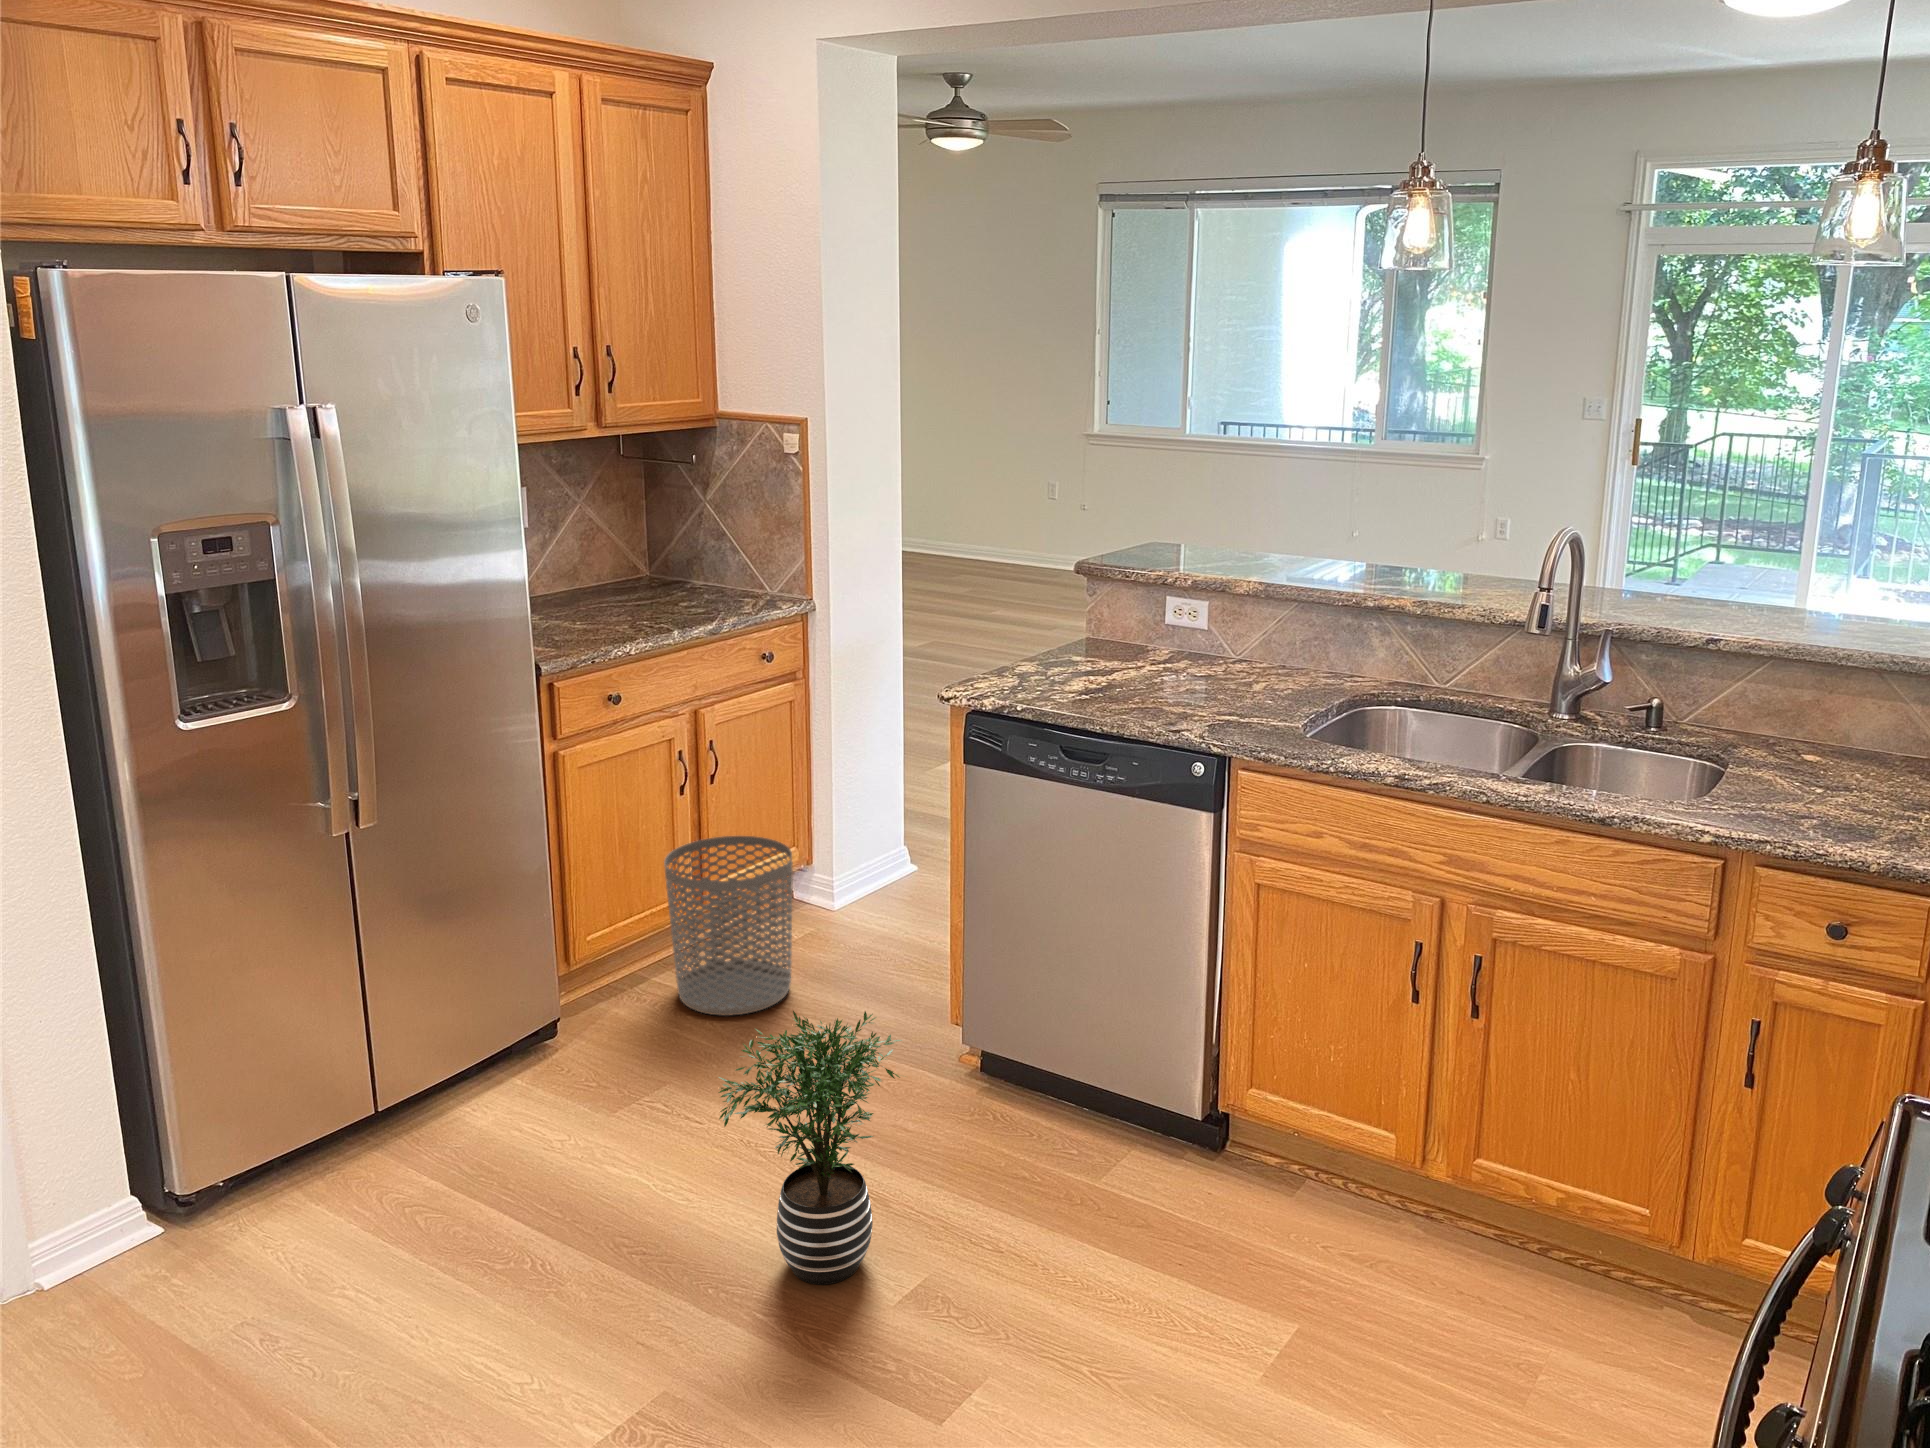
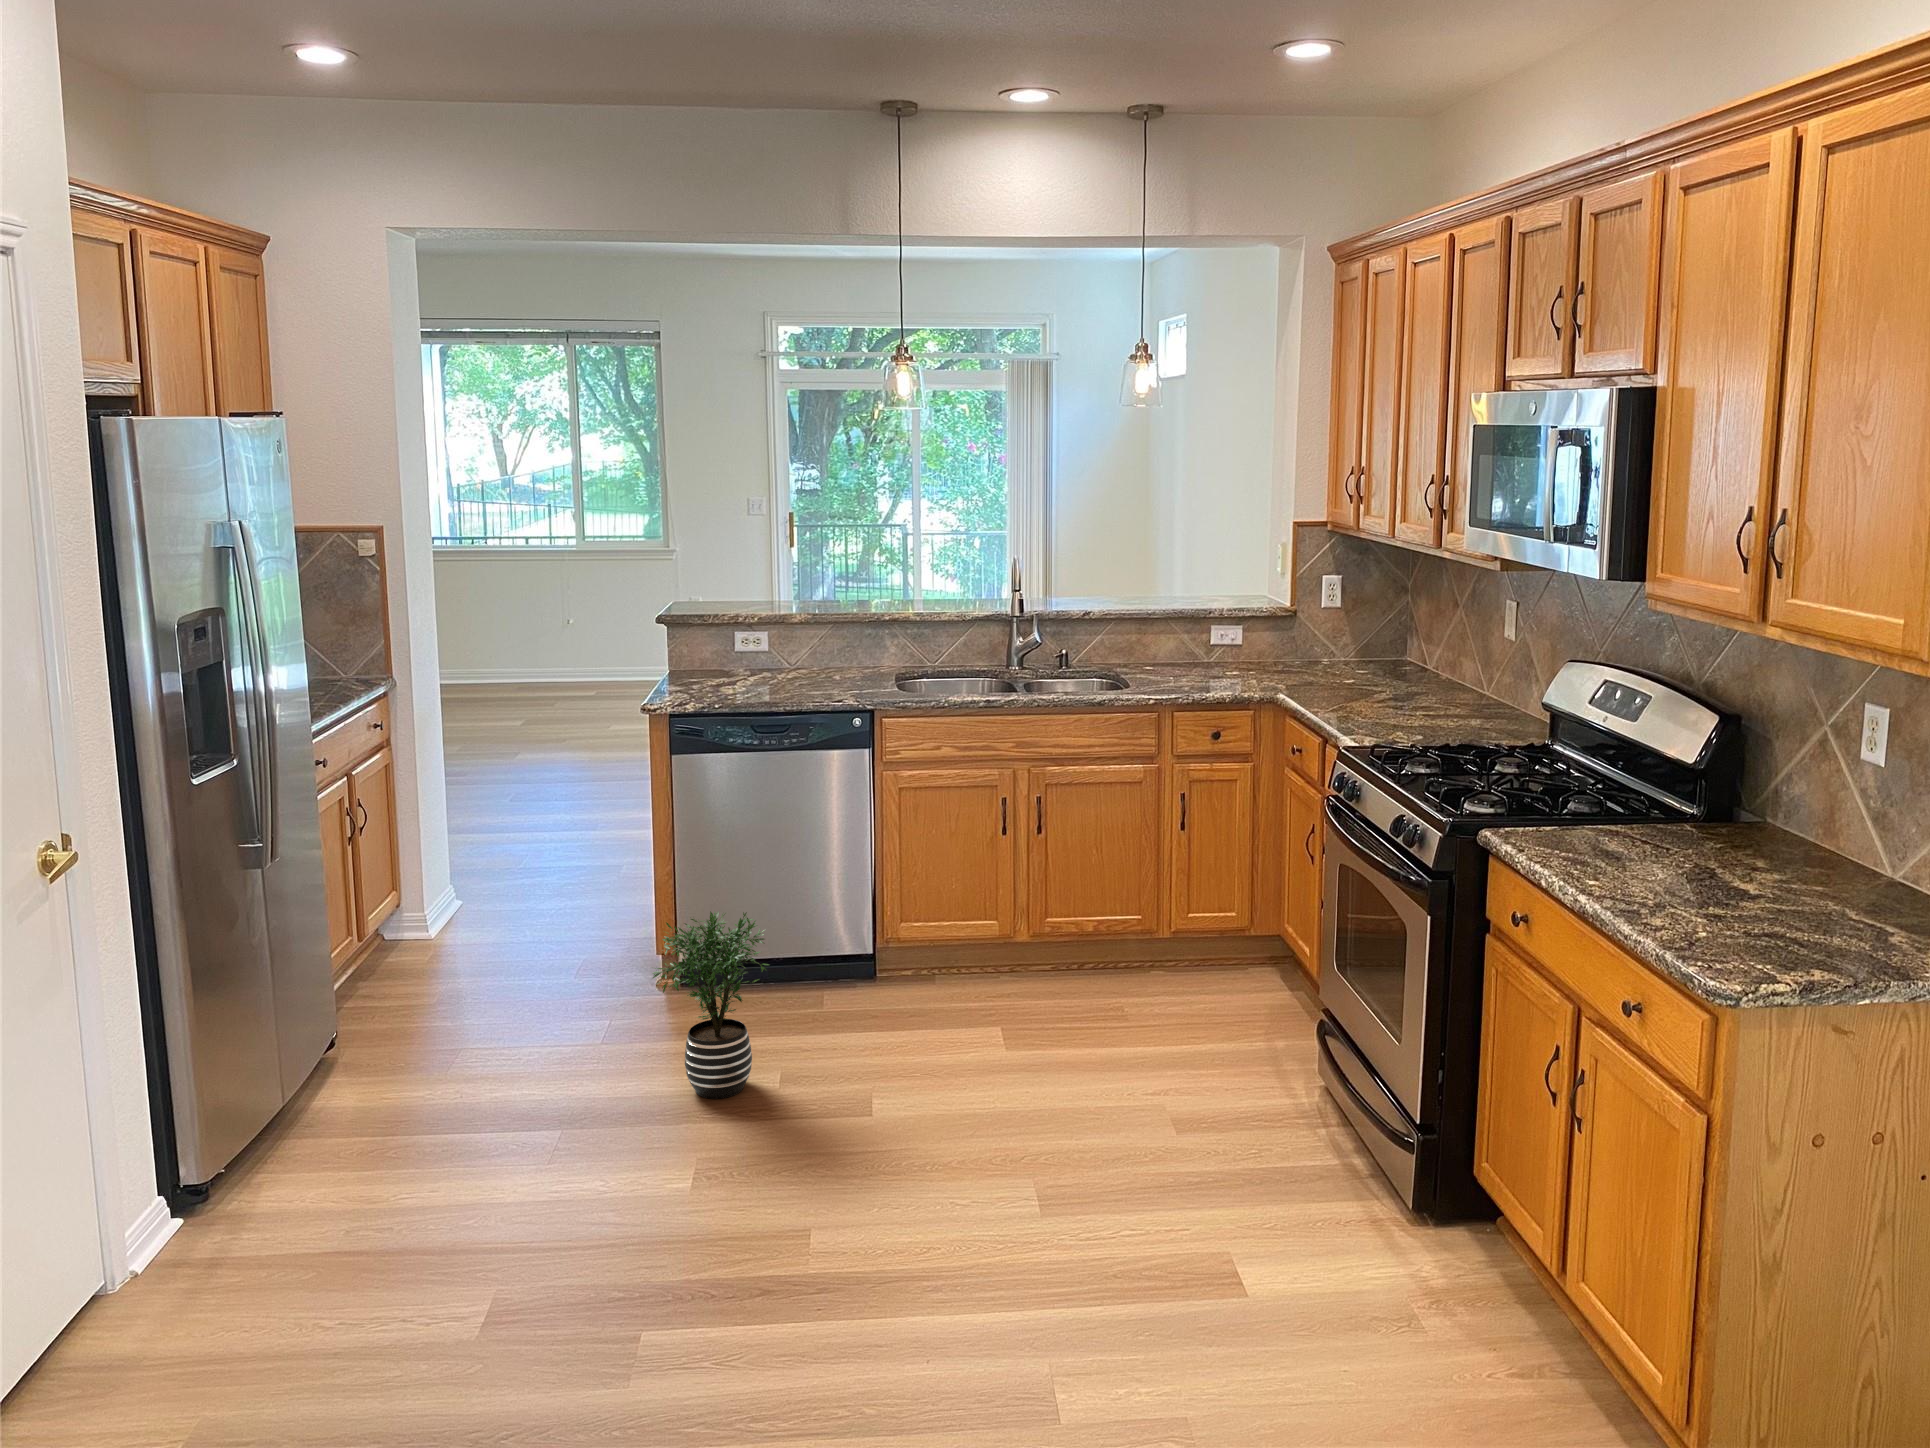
waste bin: present [664,836,793,1016] -> none [367,869,482,1016]

